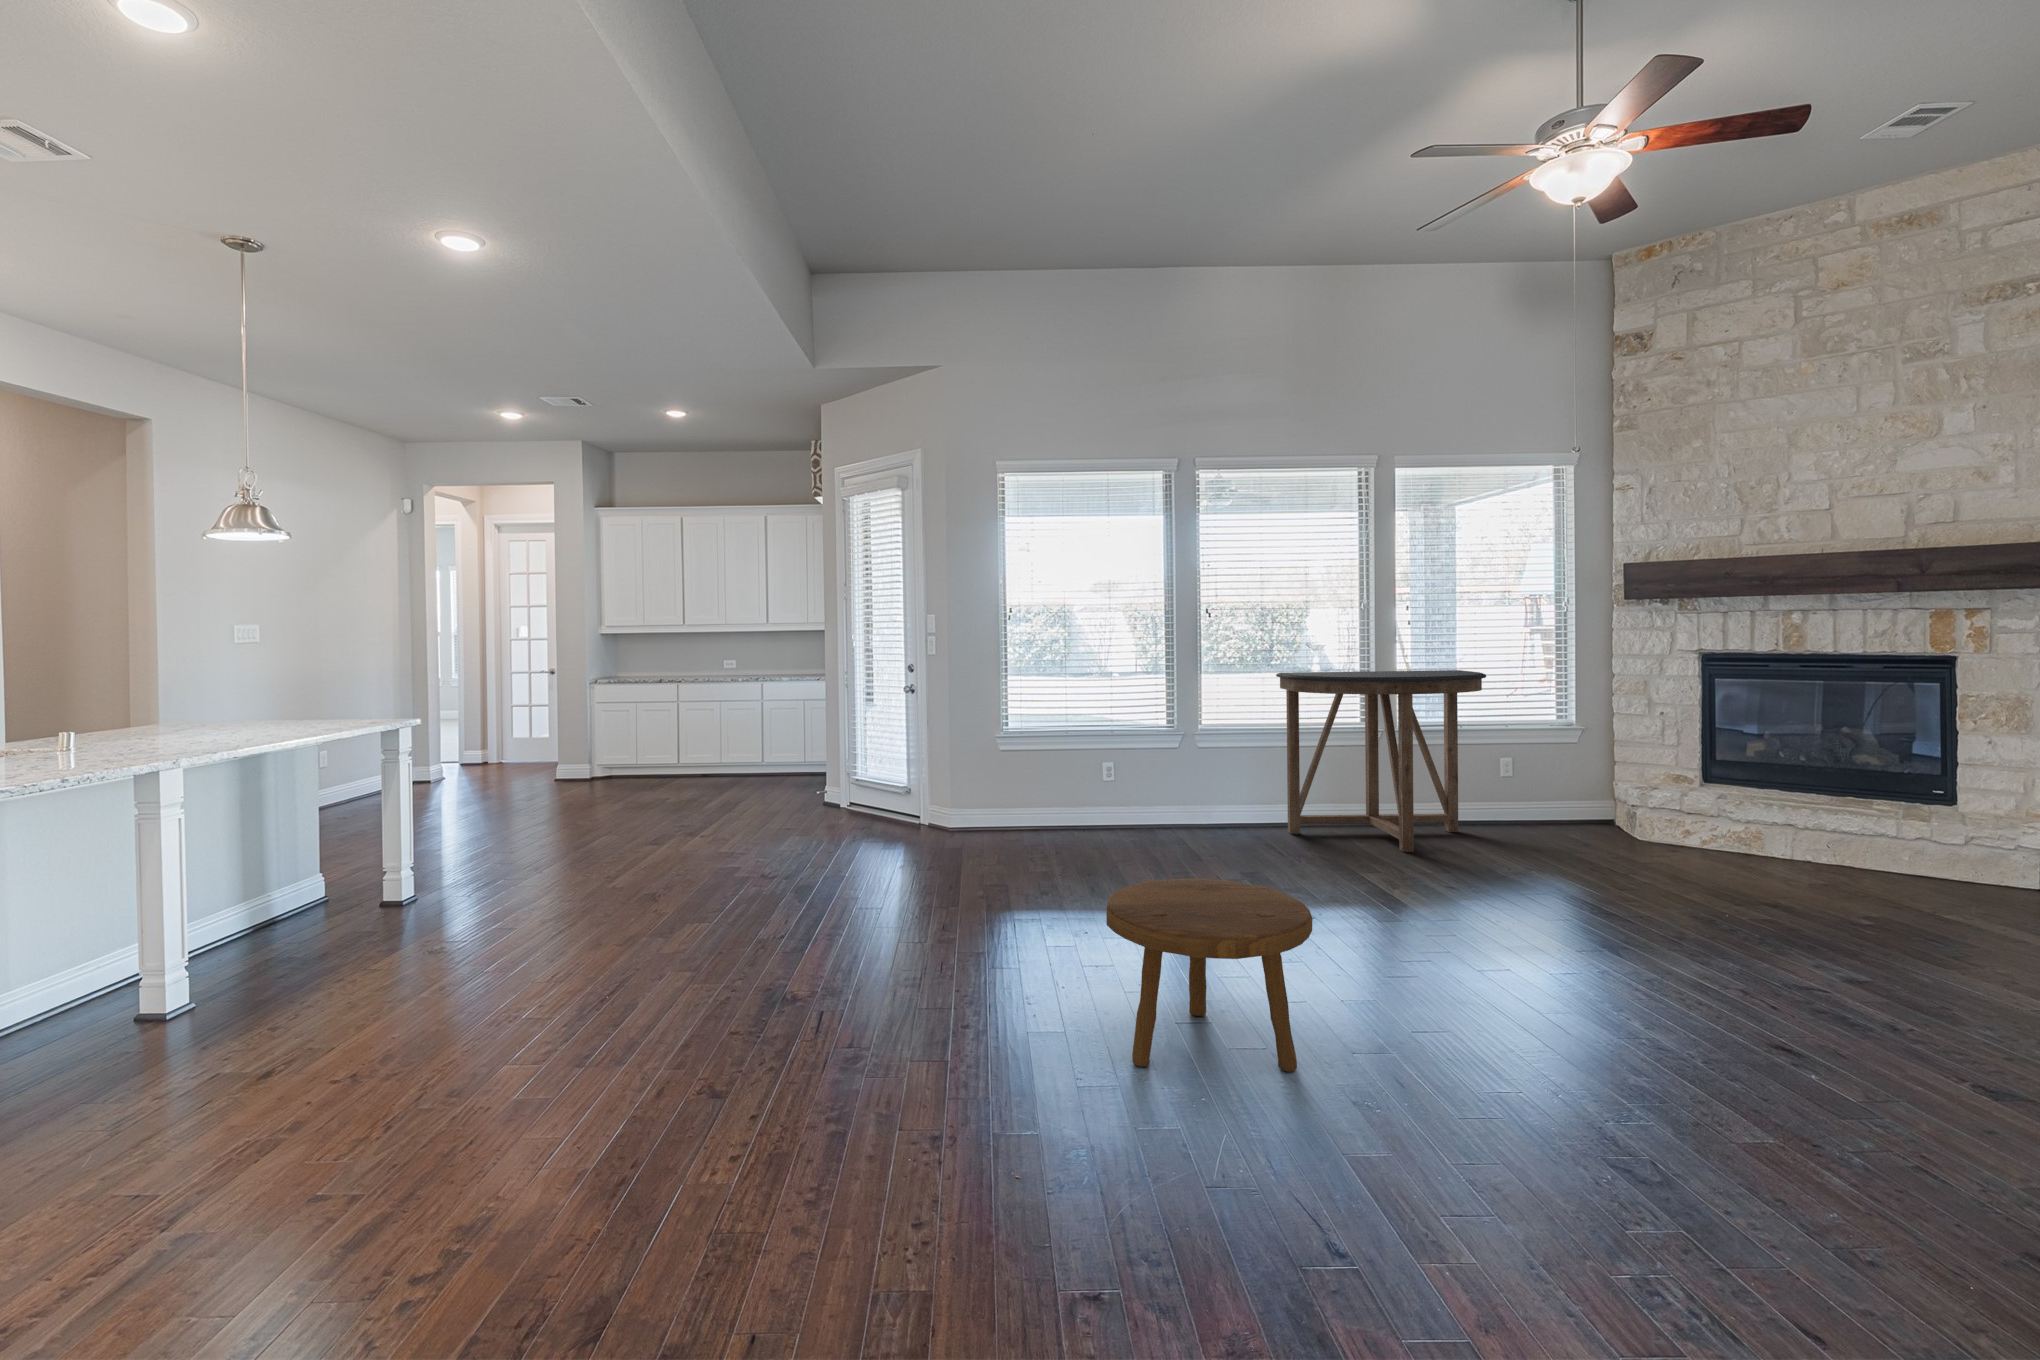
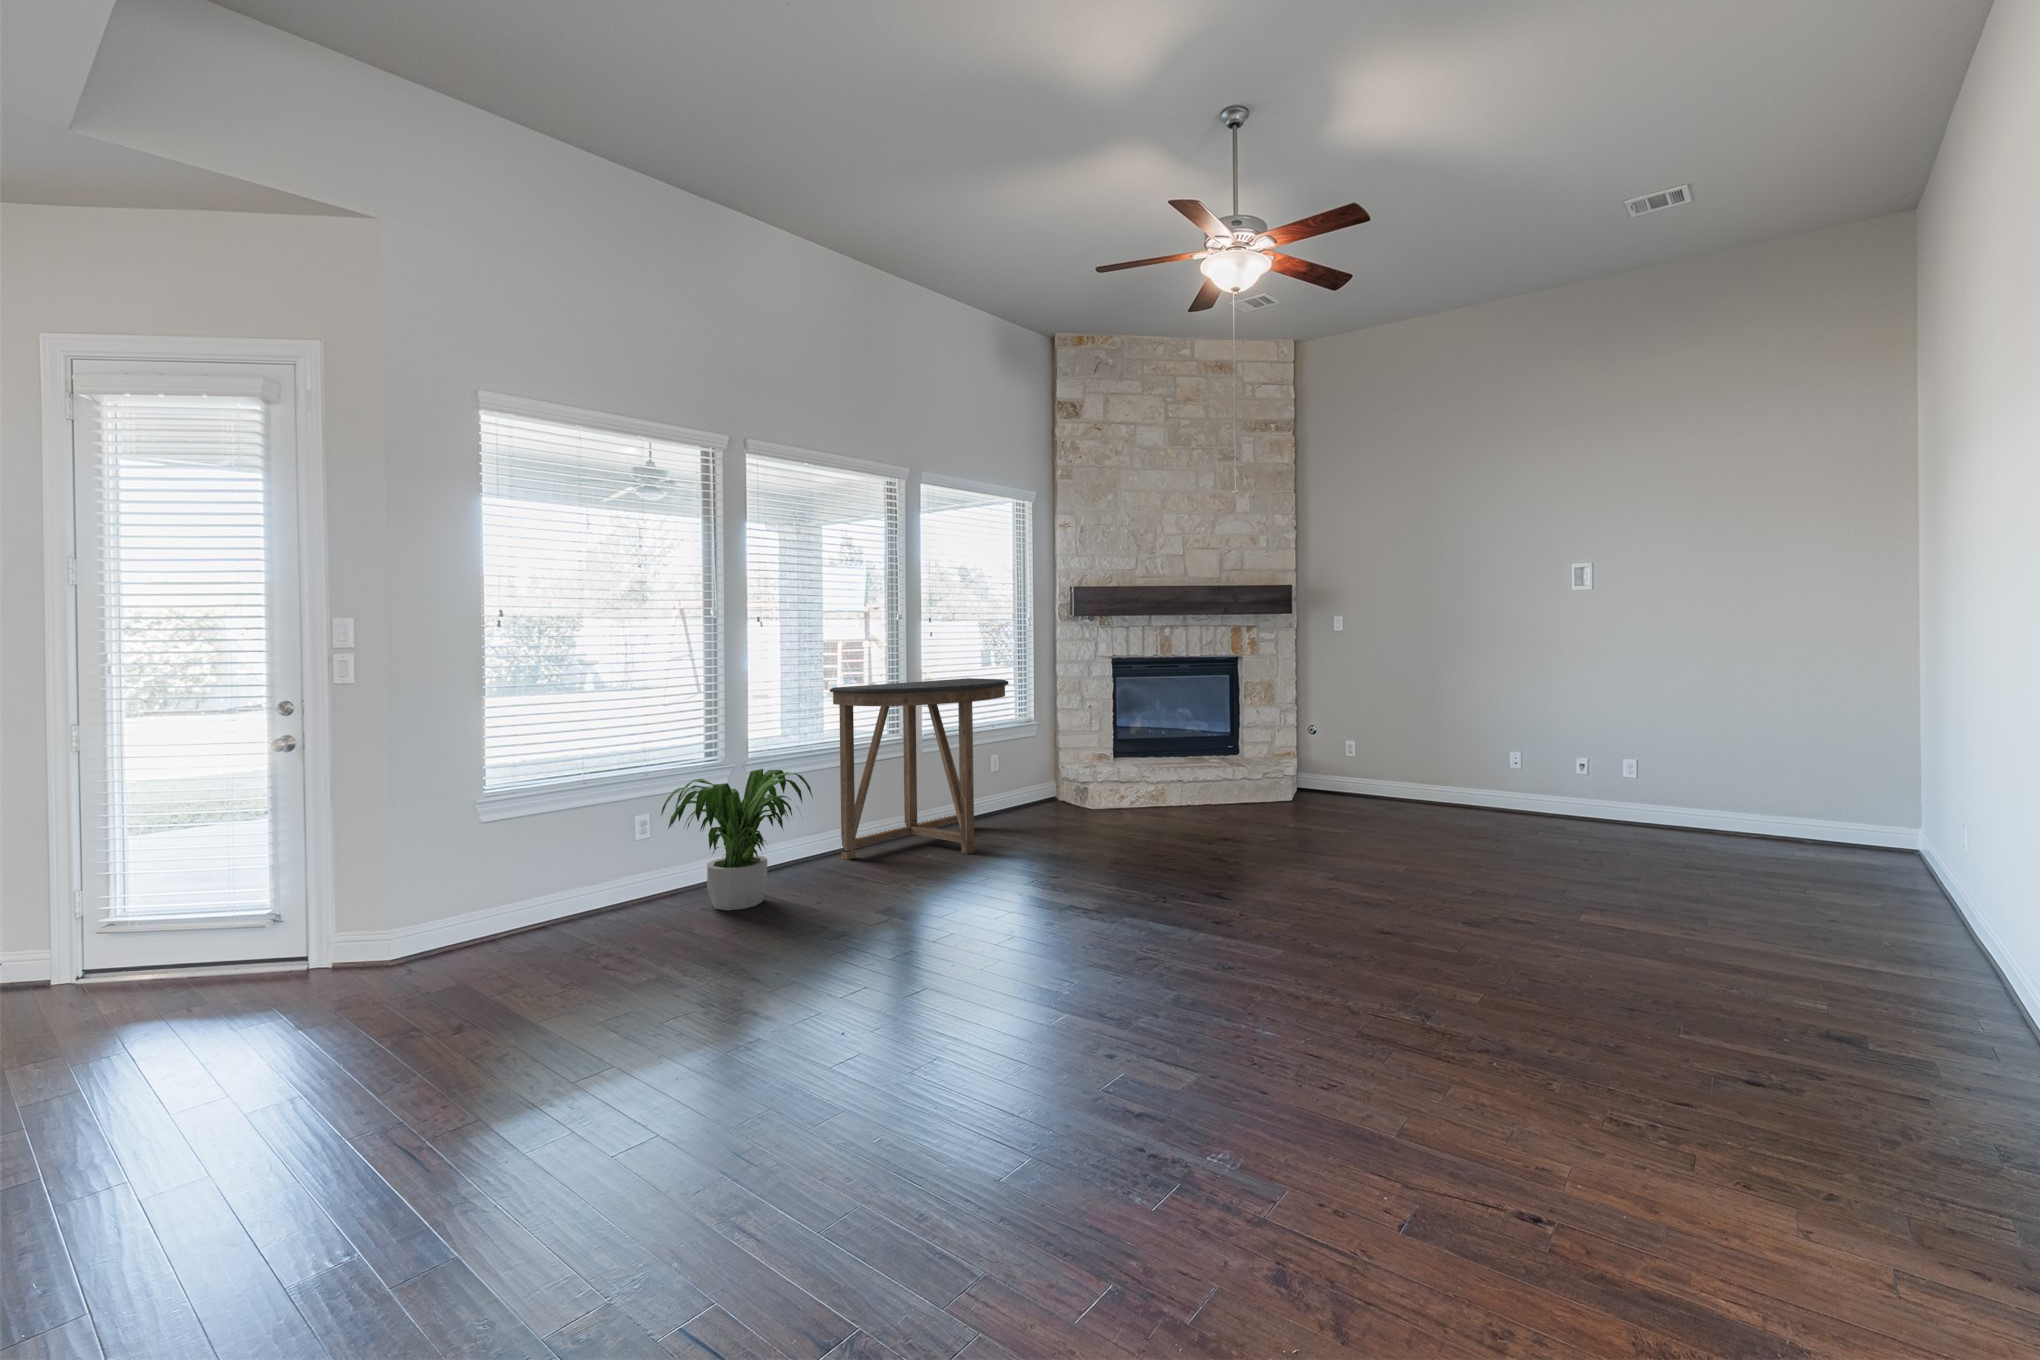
potted plant: none [1105,738,1214,849] -> present [661,769,812,910]
footstool: present [1106,878,1312,1072] -> none [1068,896,1291,1135]

